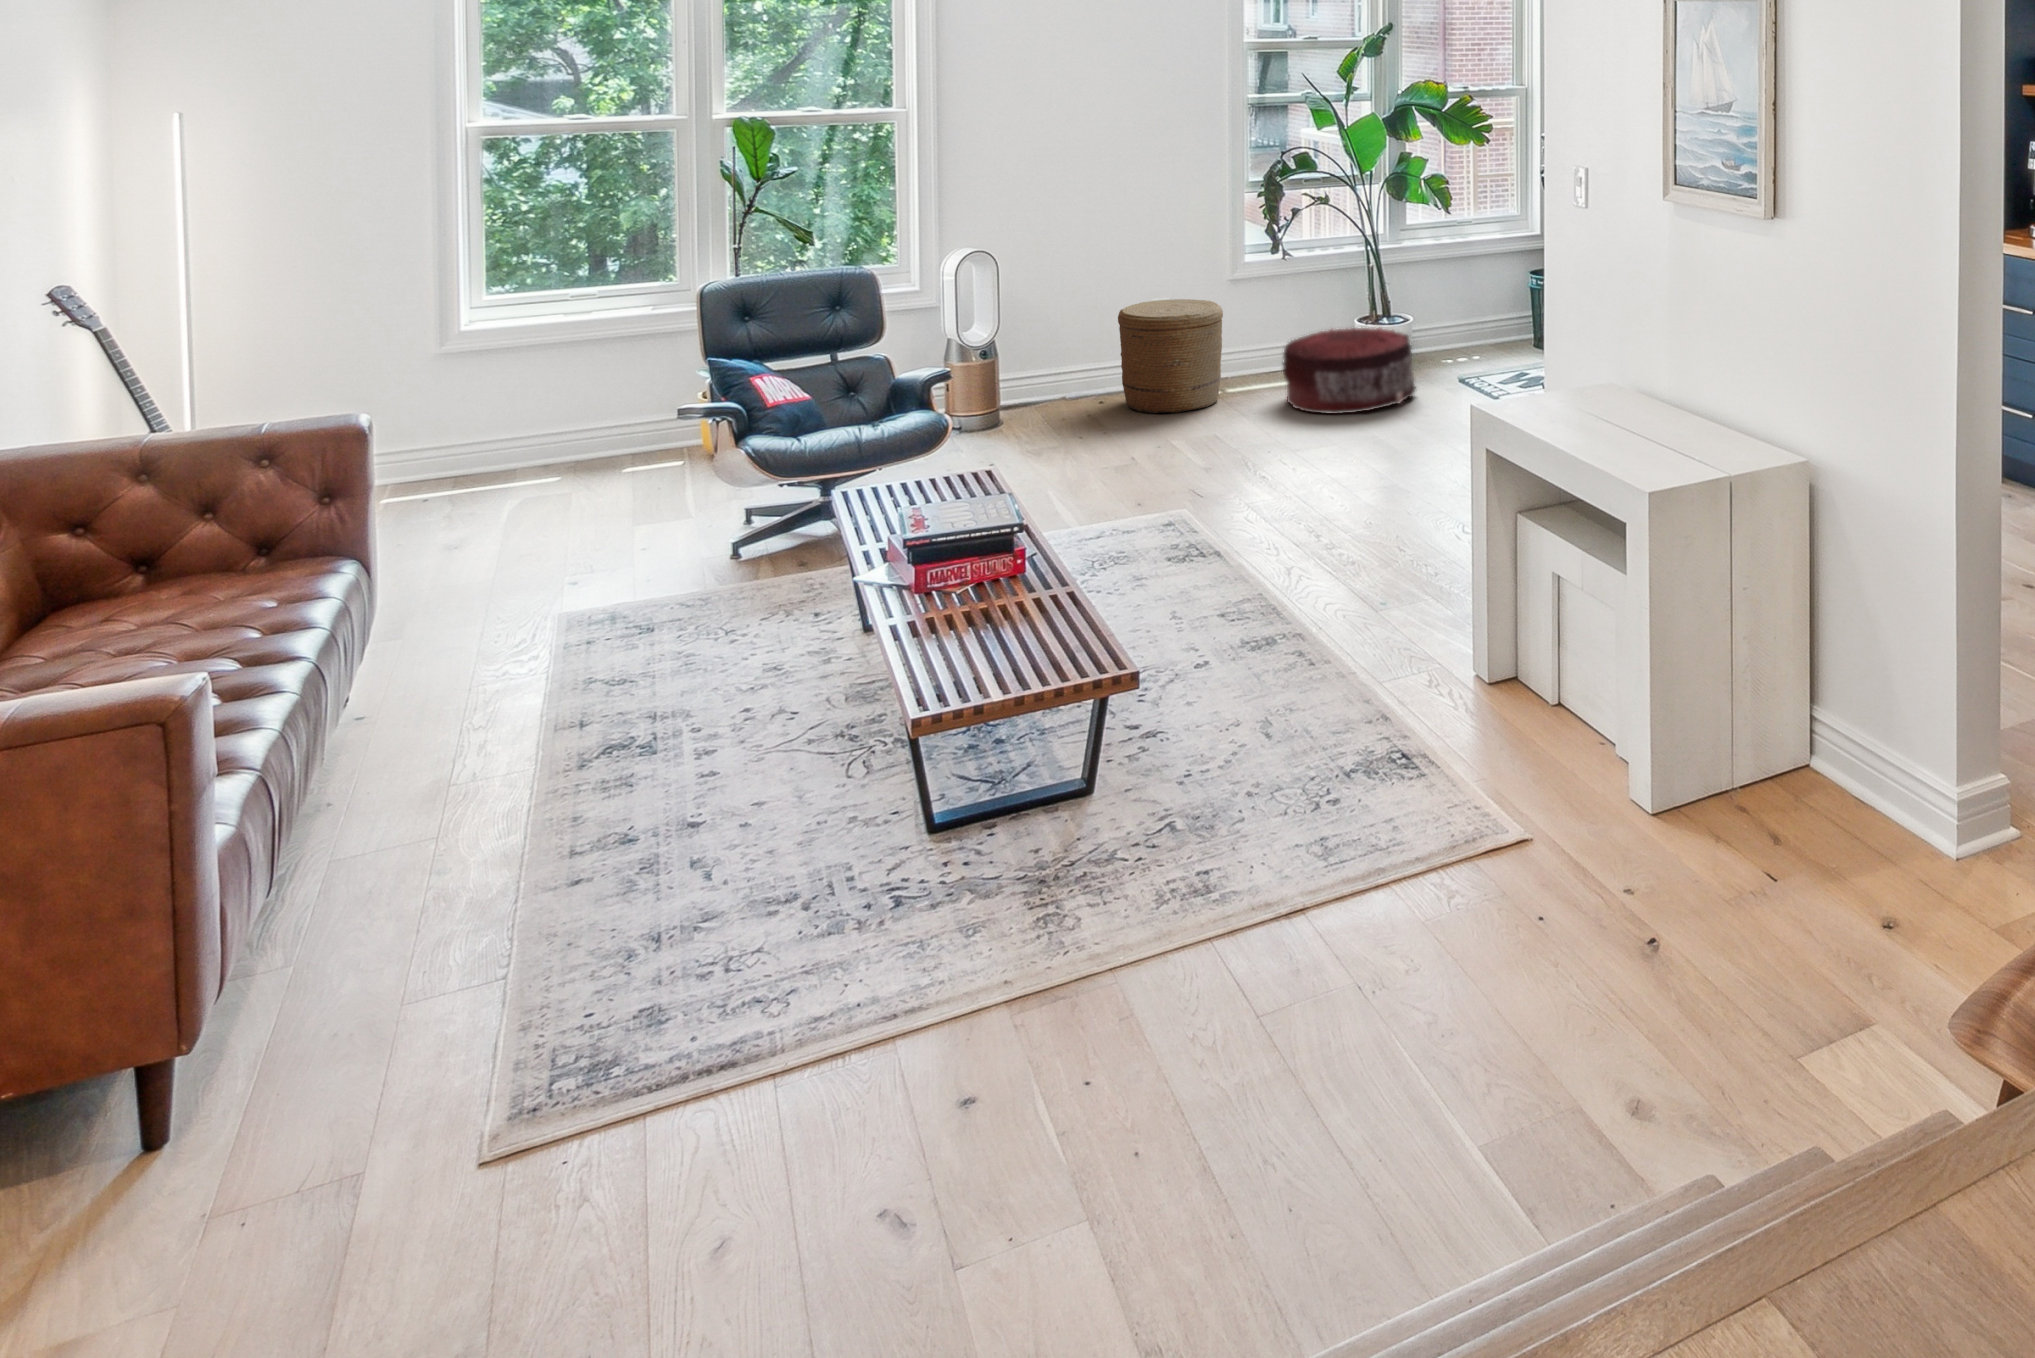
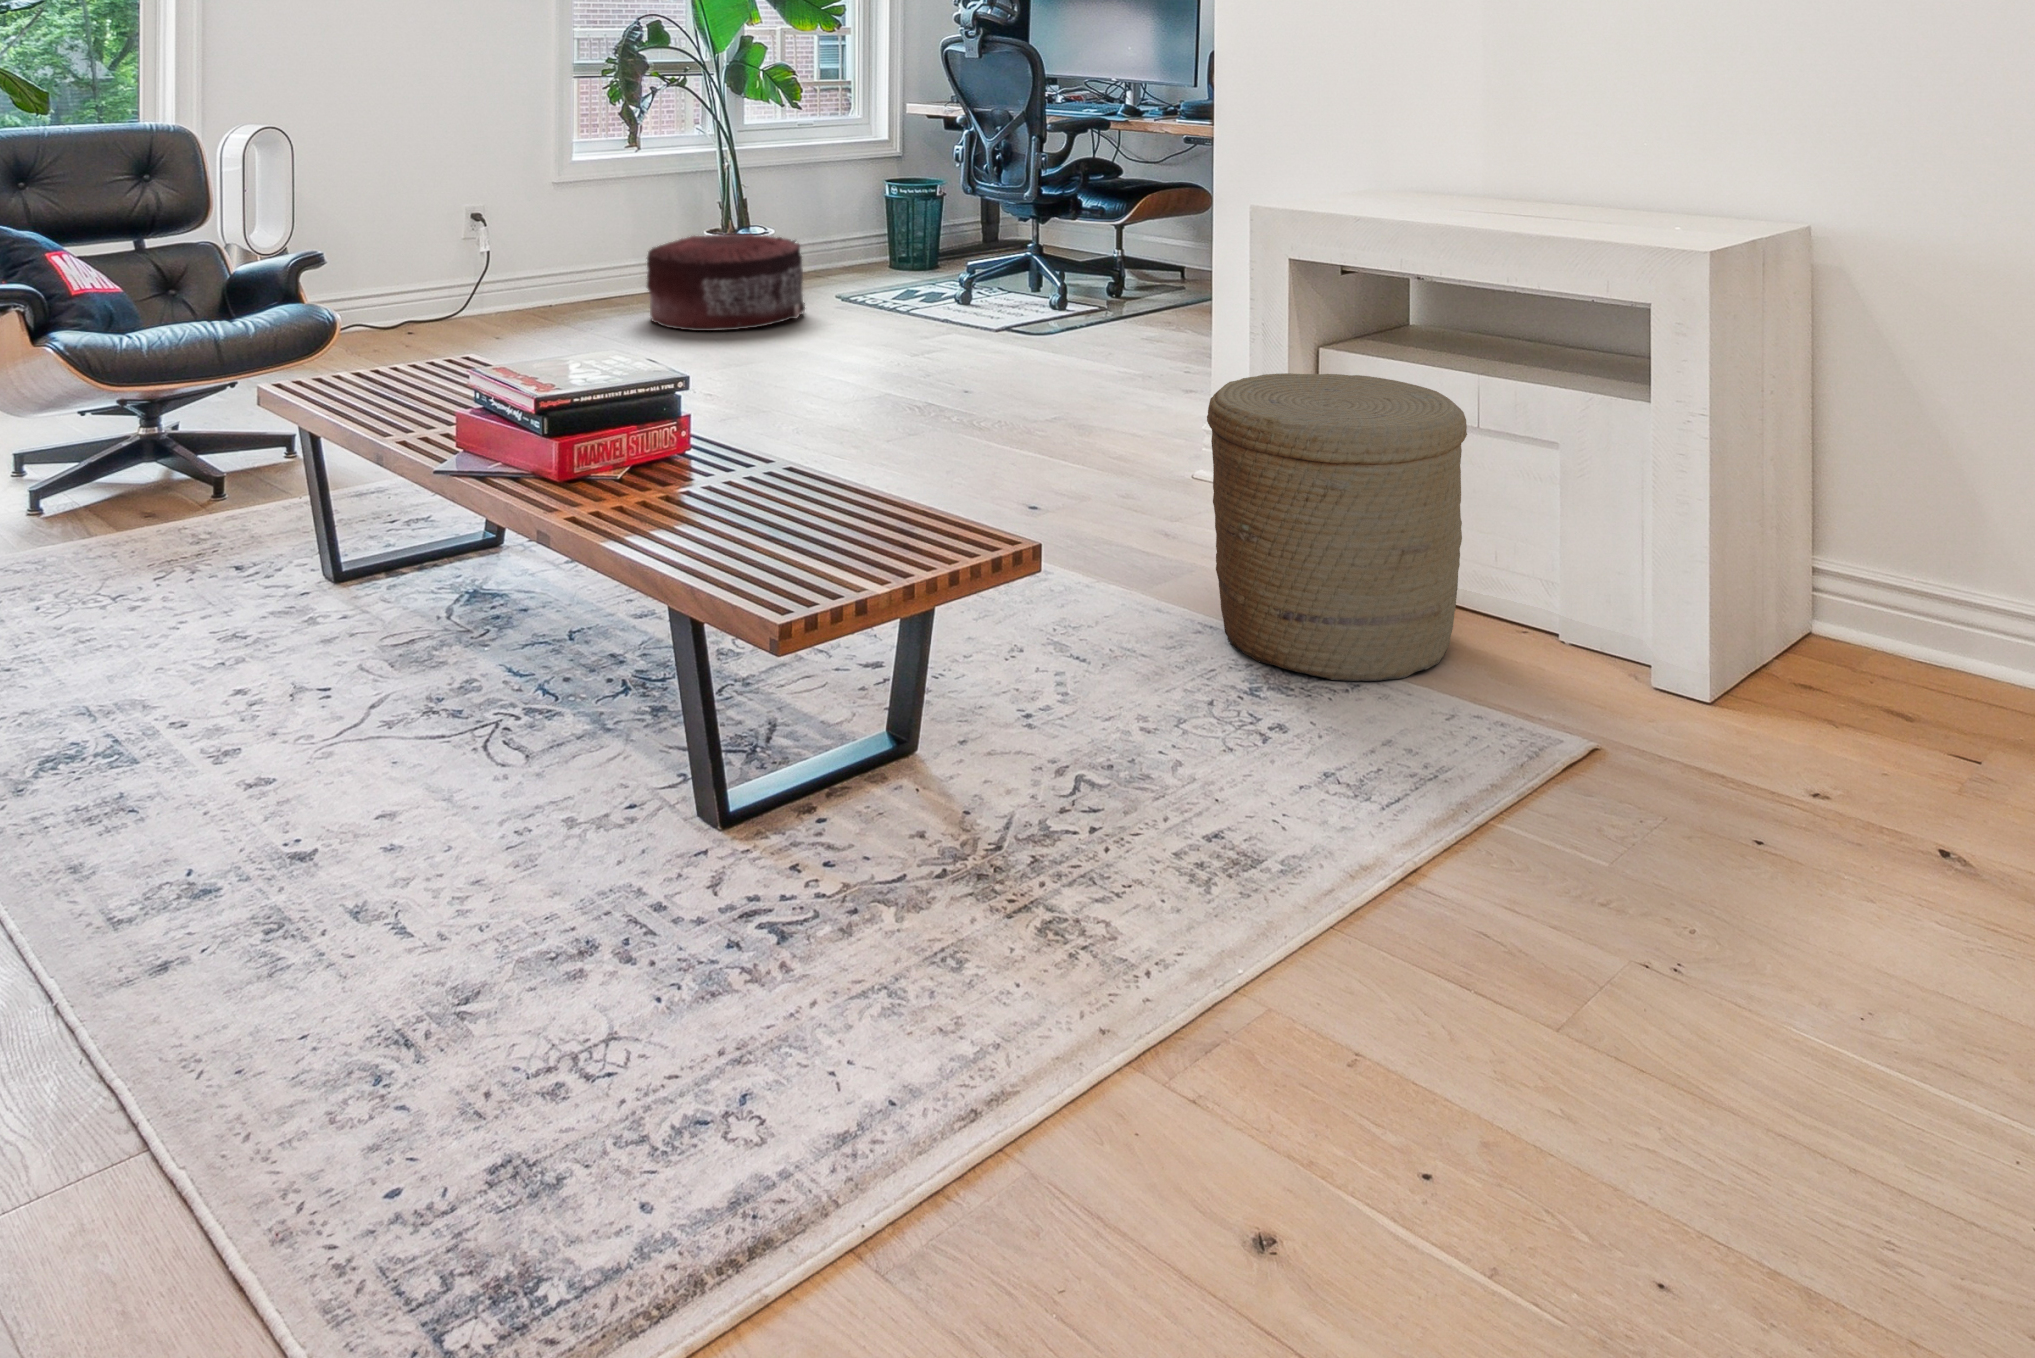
woven basket: present [1118,299,1223,414] -> present [1207,373,1467,681]

